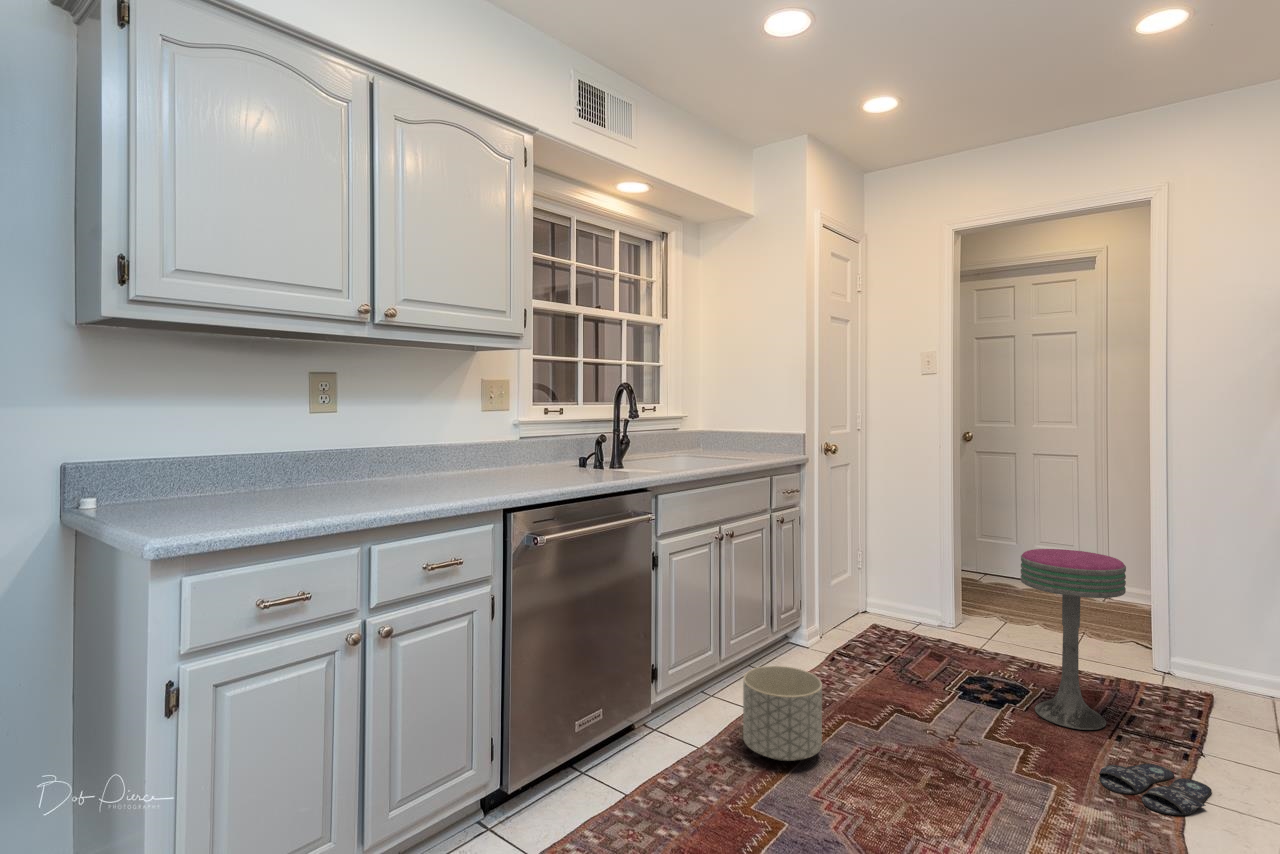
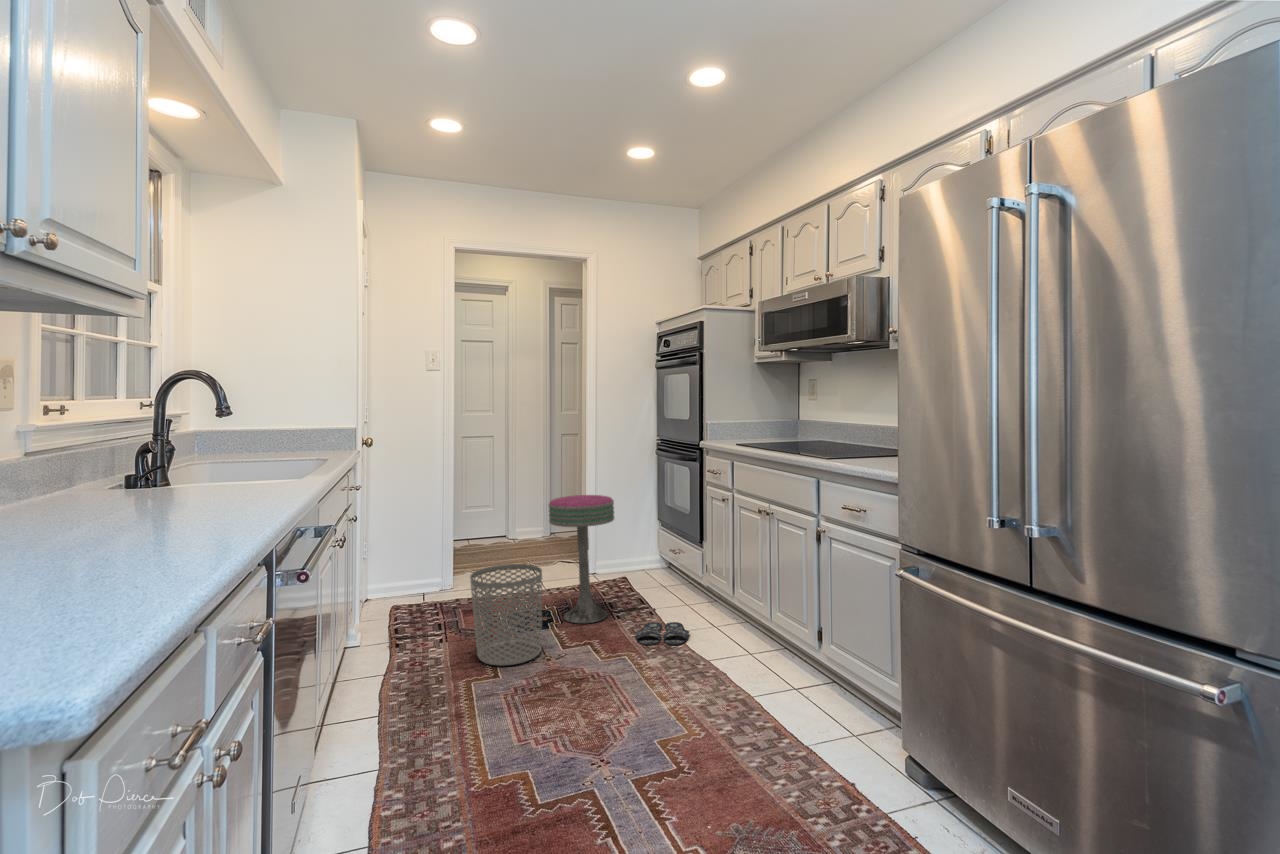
waste bin: none [878,608,967,730] -> present [470,564,542,666]
planter: present [743,666,822,761] -> none [411,644,493,738]

